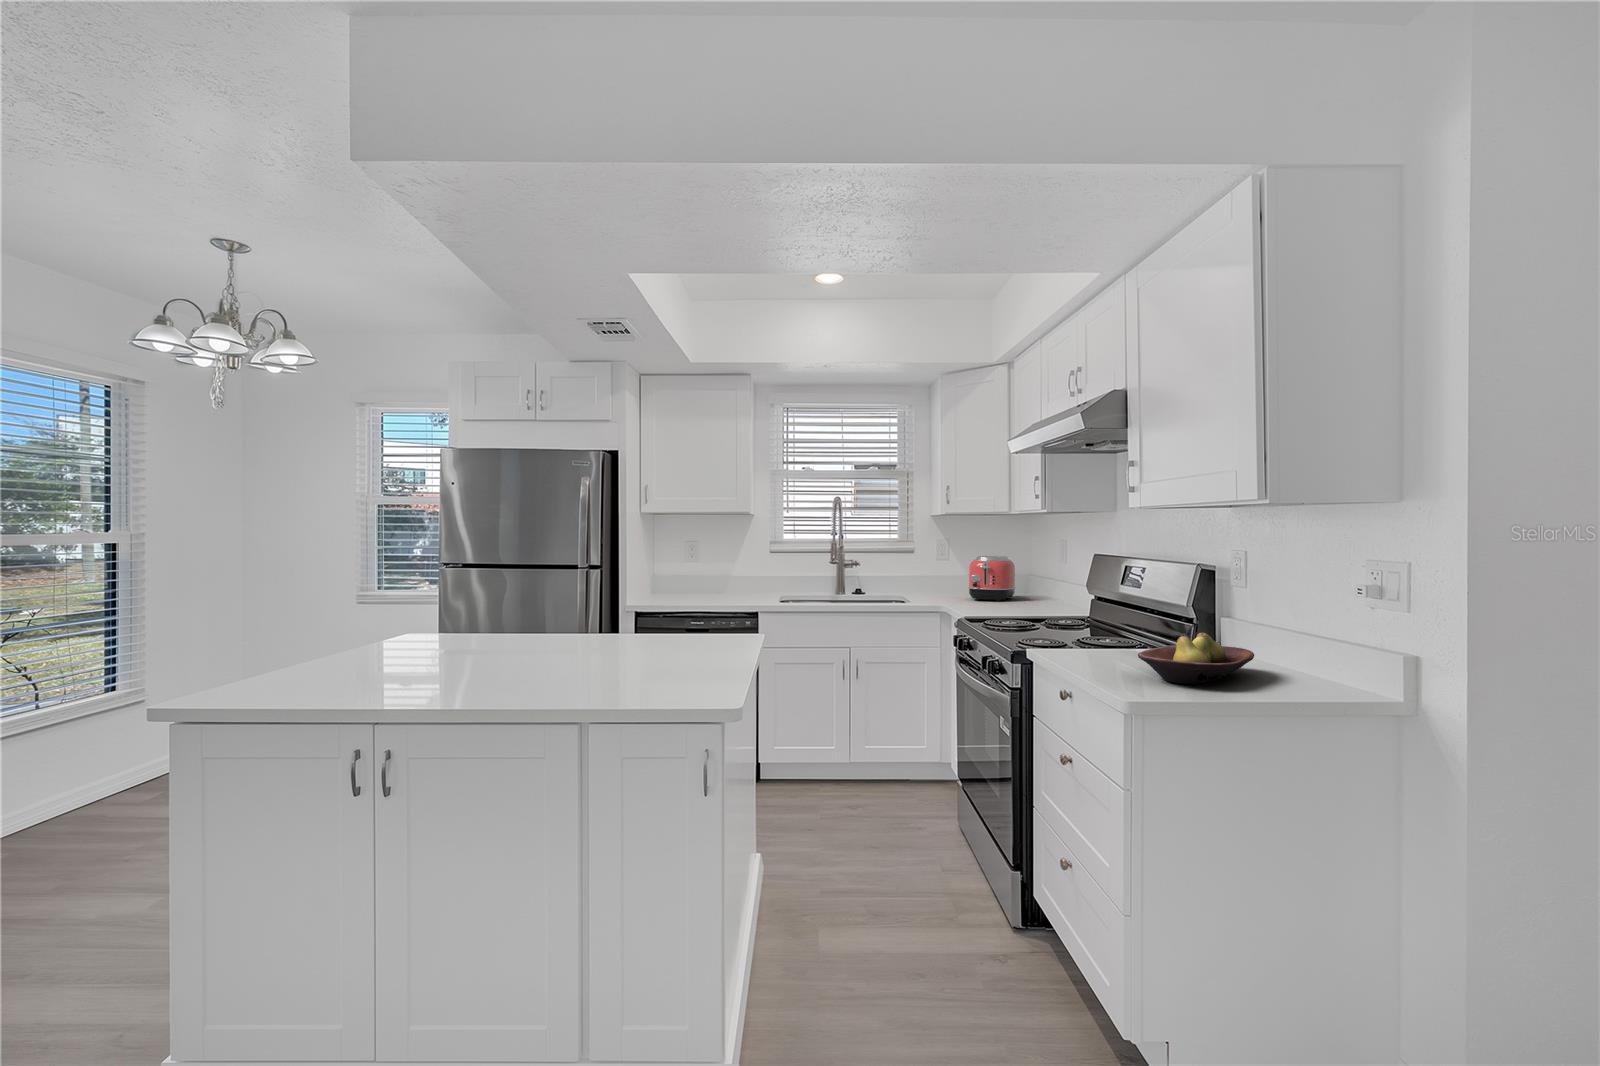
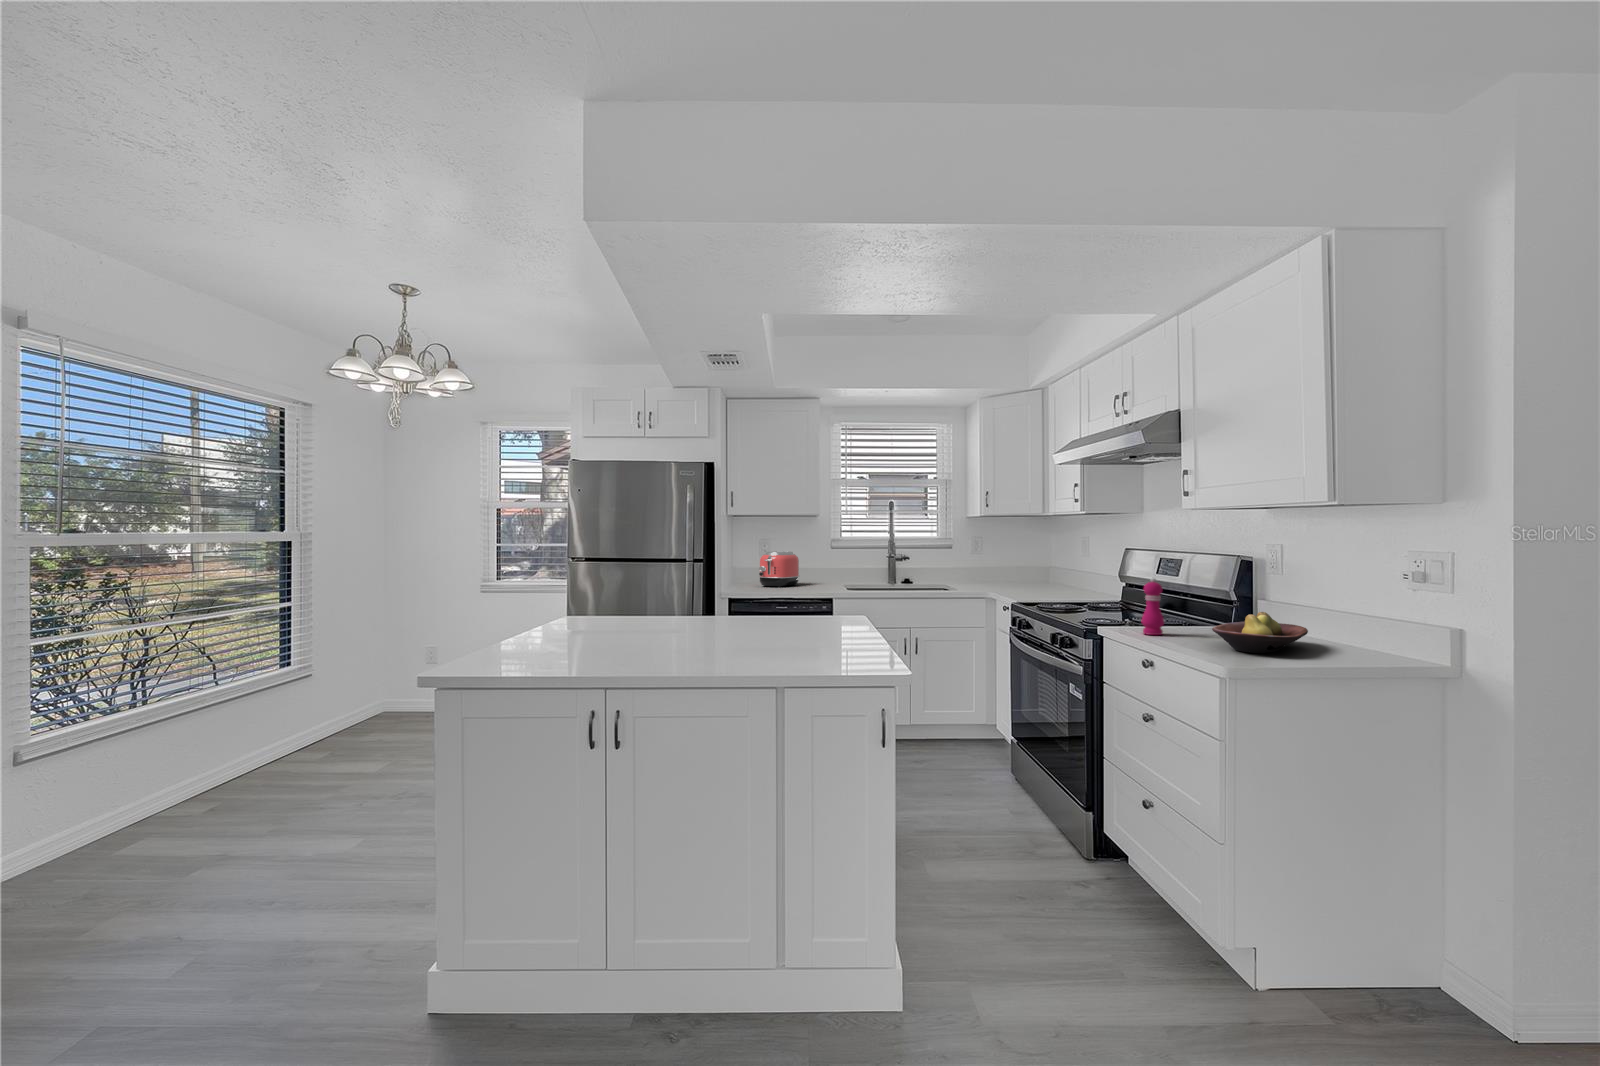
toaster: present [968,556,1016,601] -> present [759,551,799,587]
pepper mill: none [1071,590,1097,660] -> present [1141,578,1164,635]

